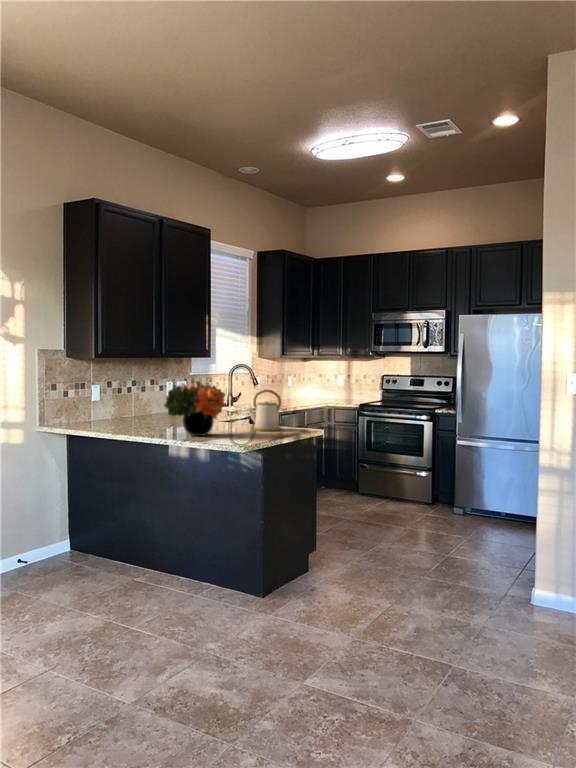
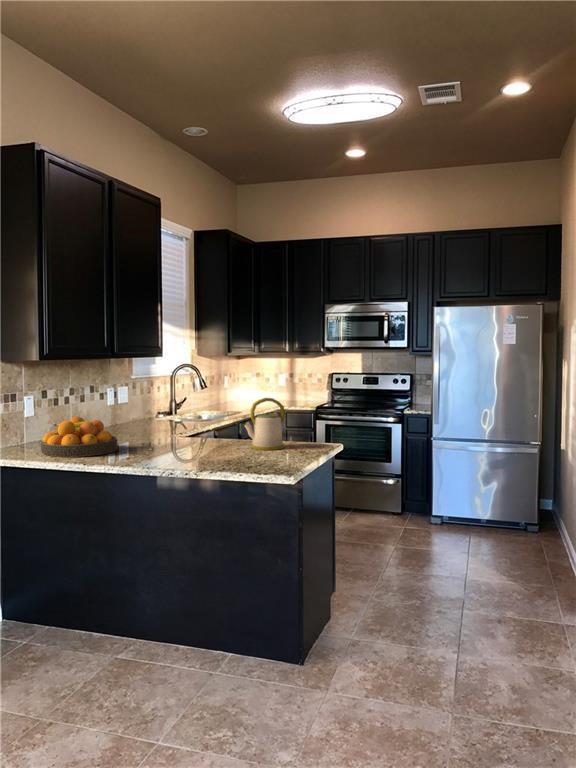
flower arrangement: present [164,381,225,436] -> none [151,390,235,462]
fruit bowl: none [96,401,153,430] -> present [41,417,118,457]

